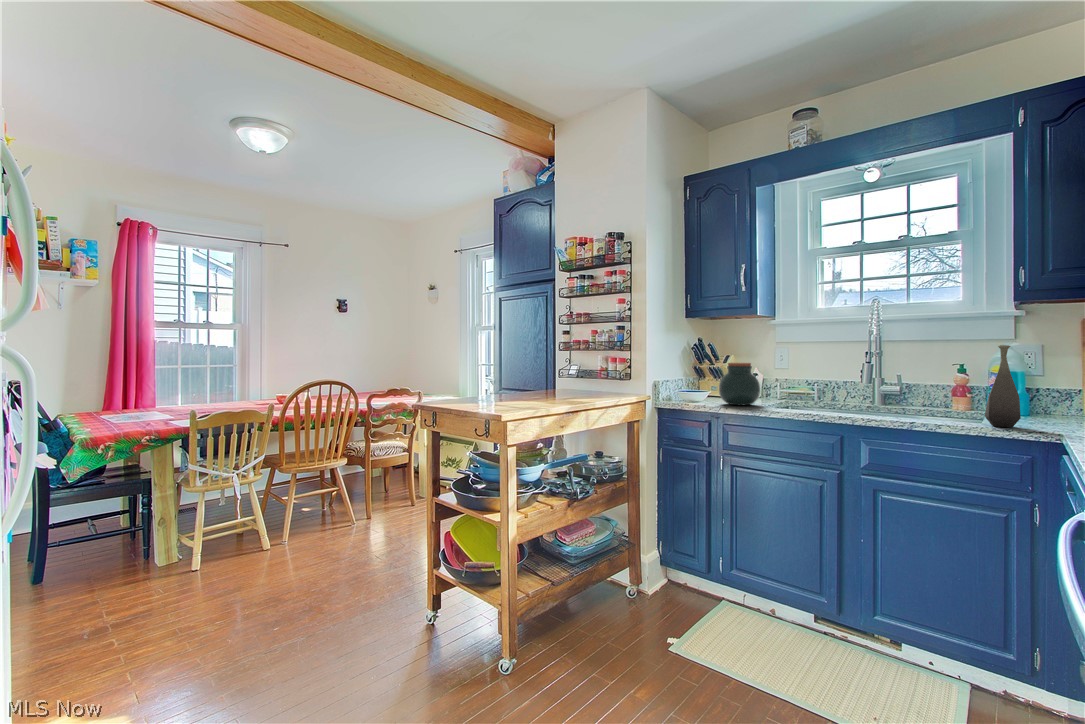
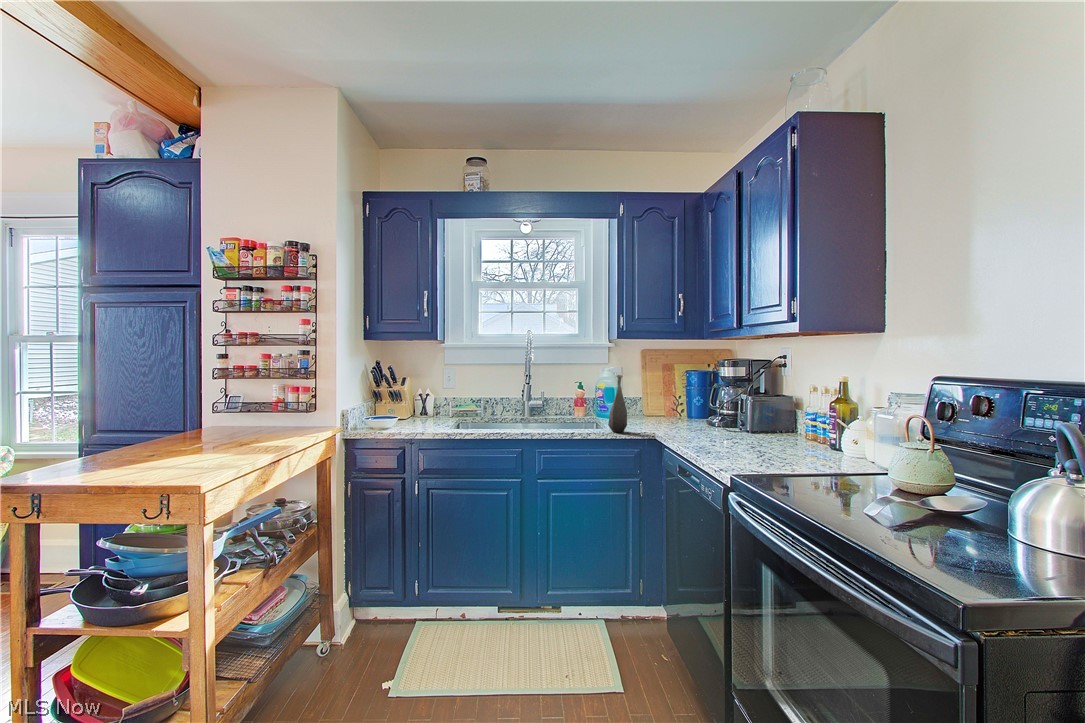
jar: present [719,363,760,405] -> none [412,388,449,430]

